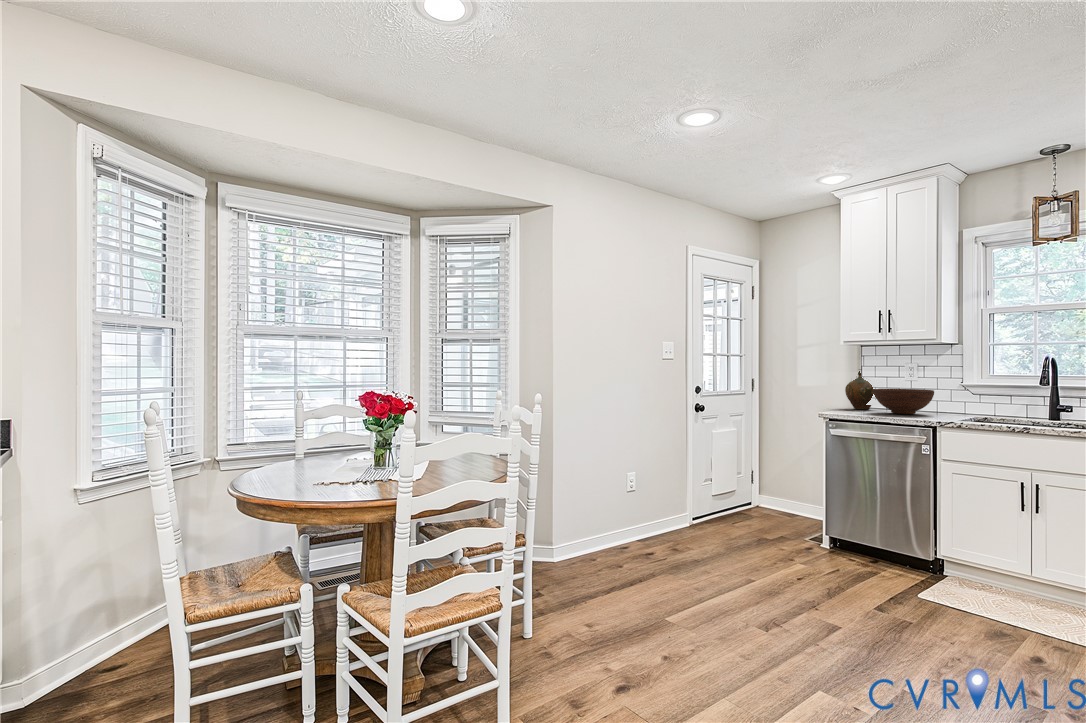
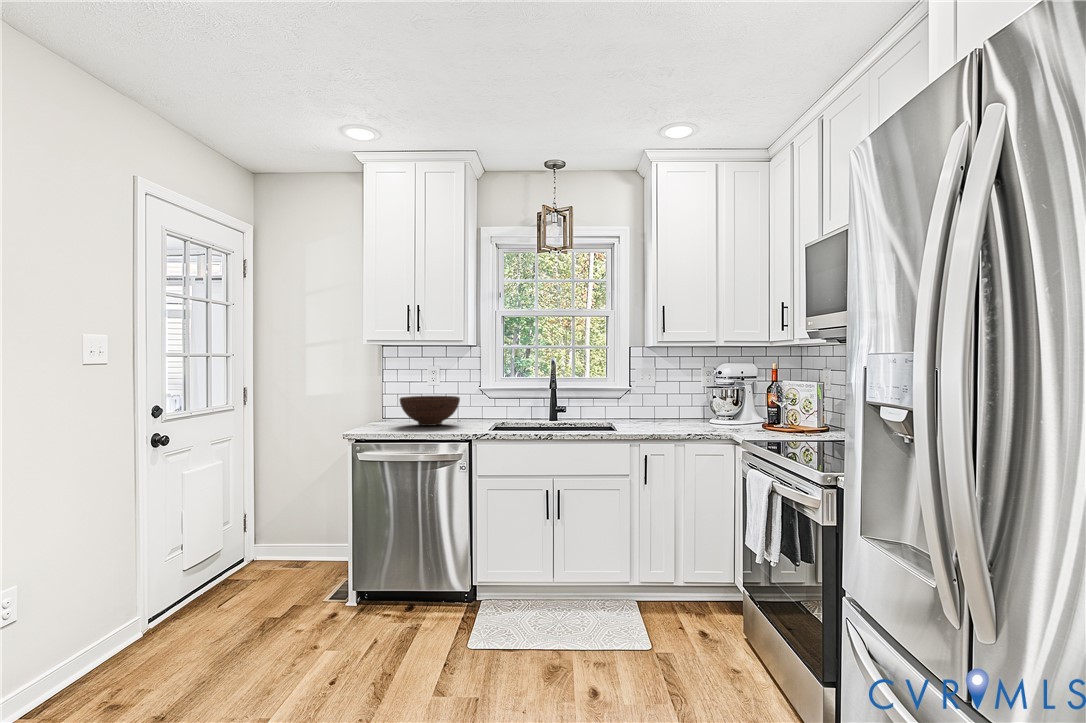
ceramic jug: present [845,371,874,409] -> none [363,374,399,422]

